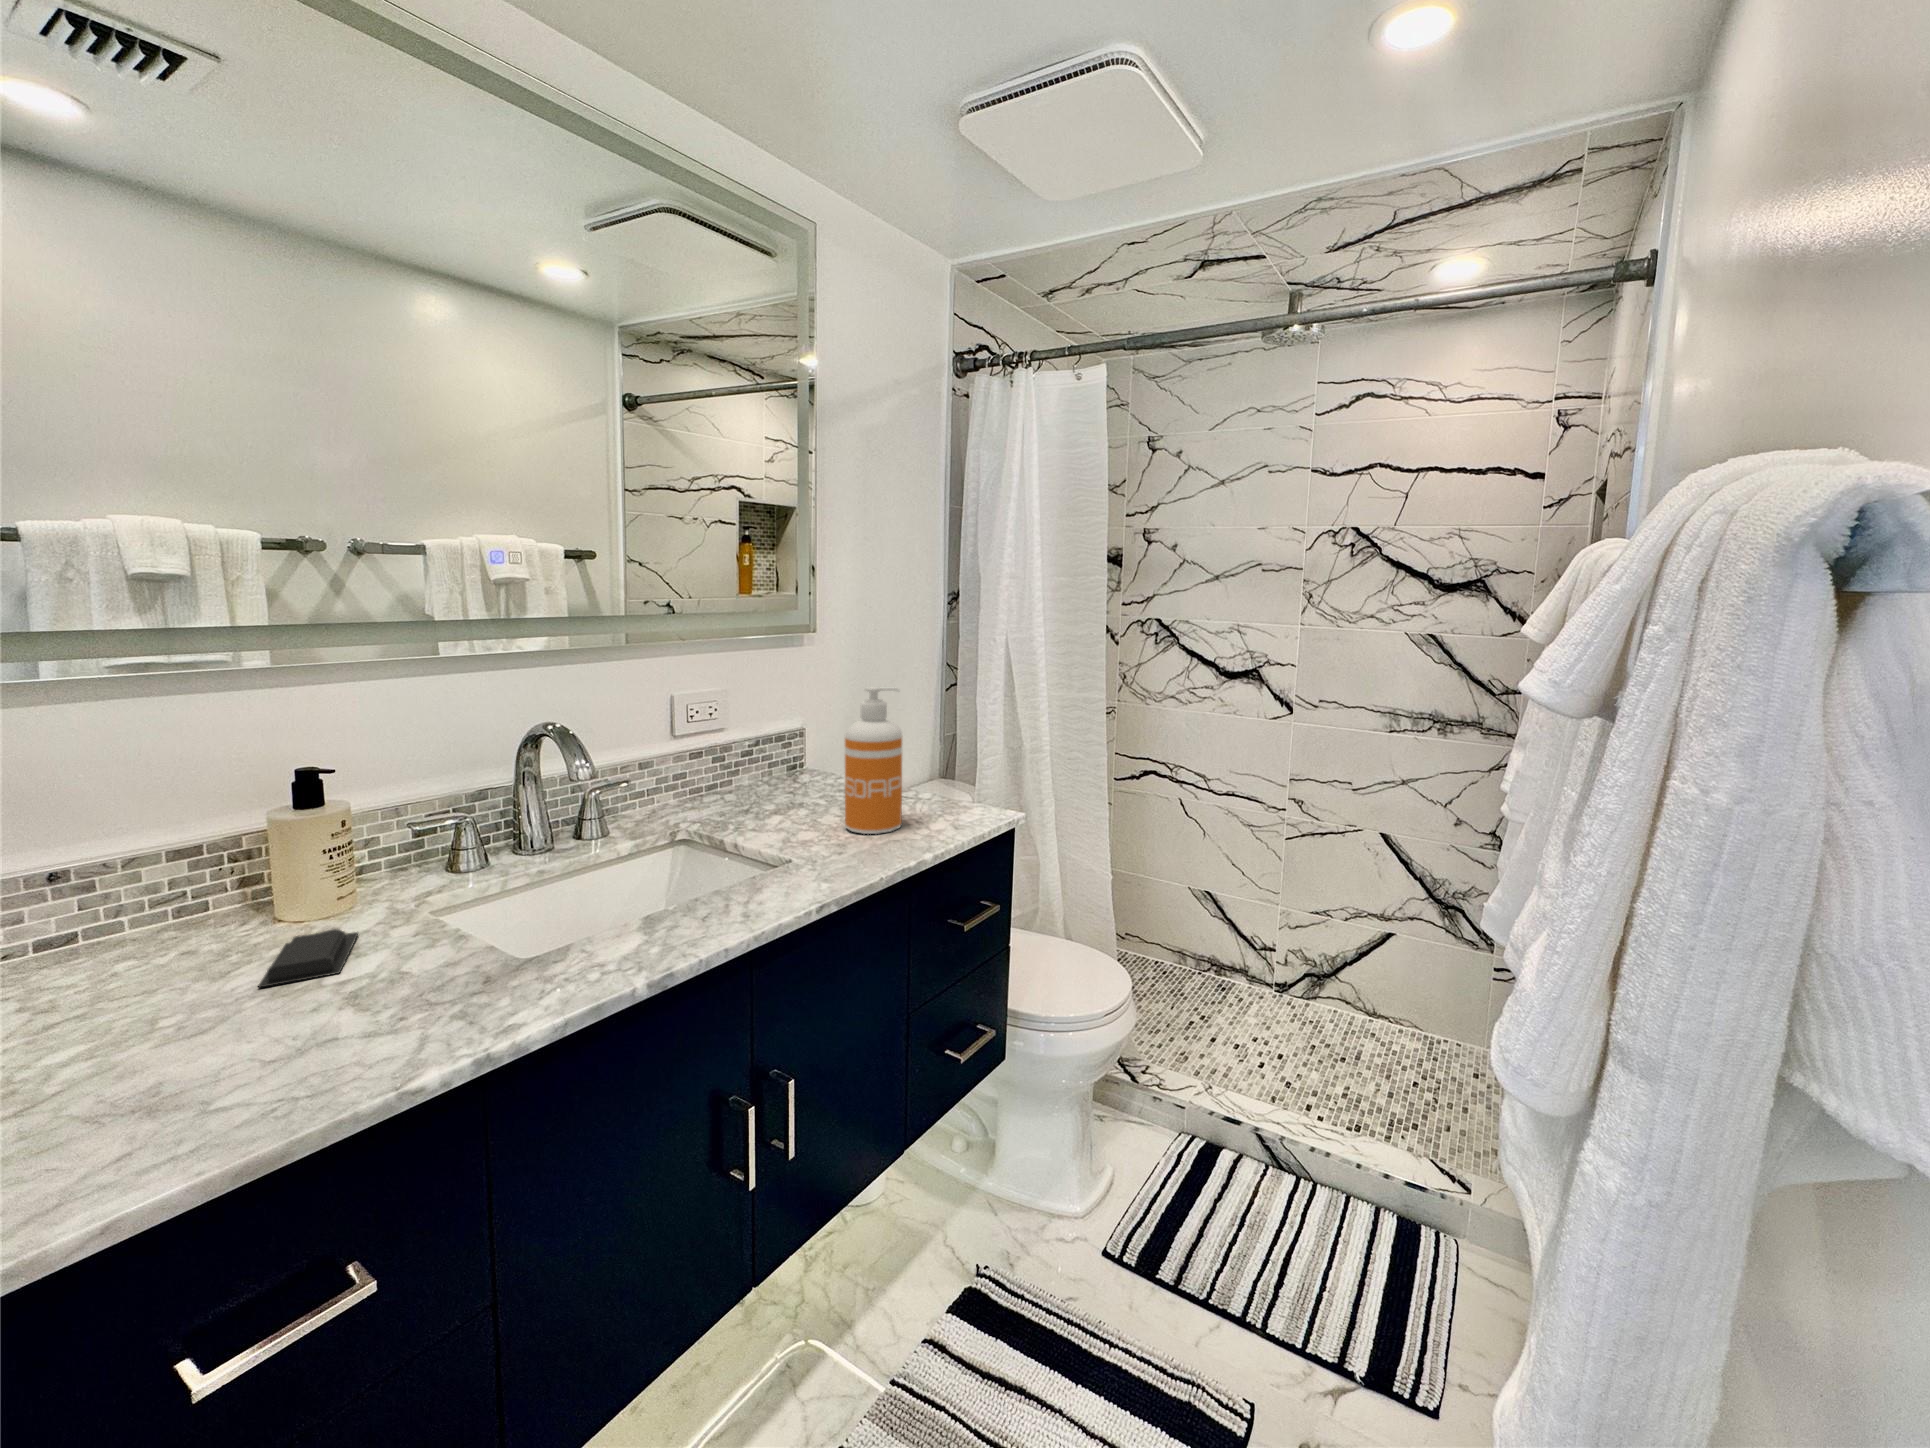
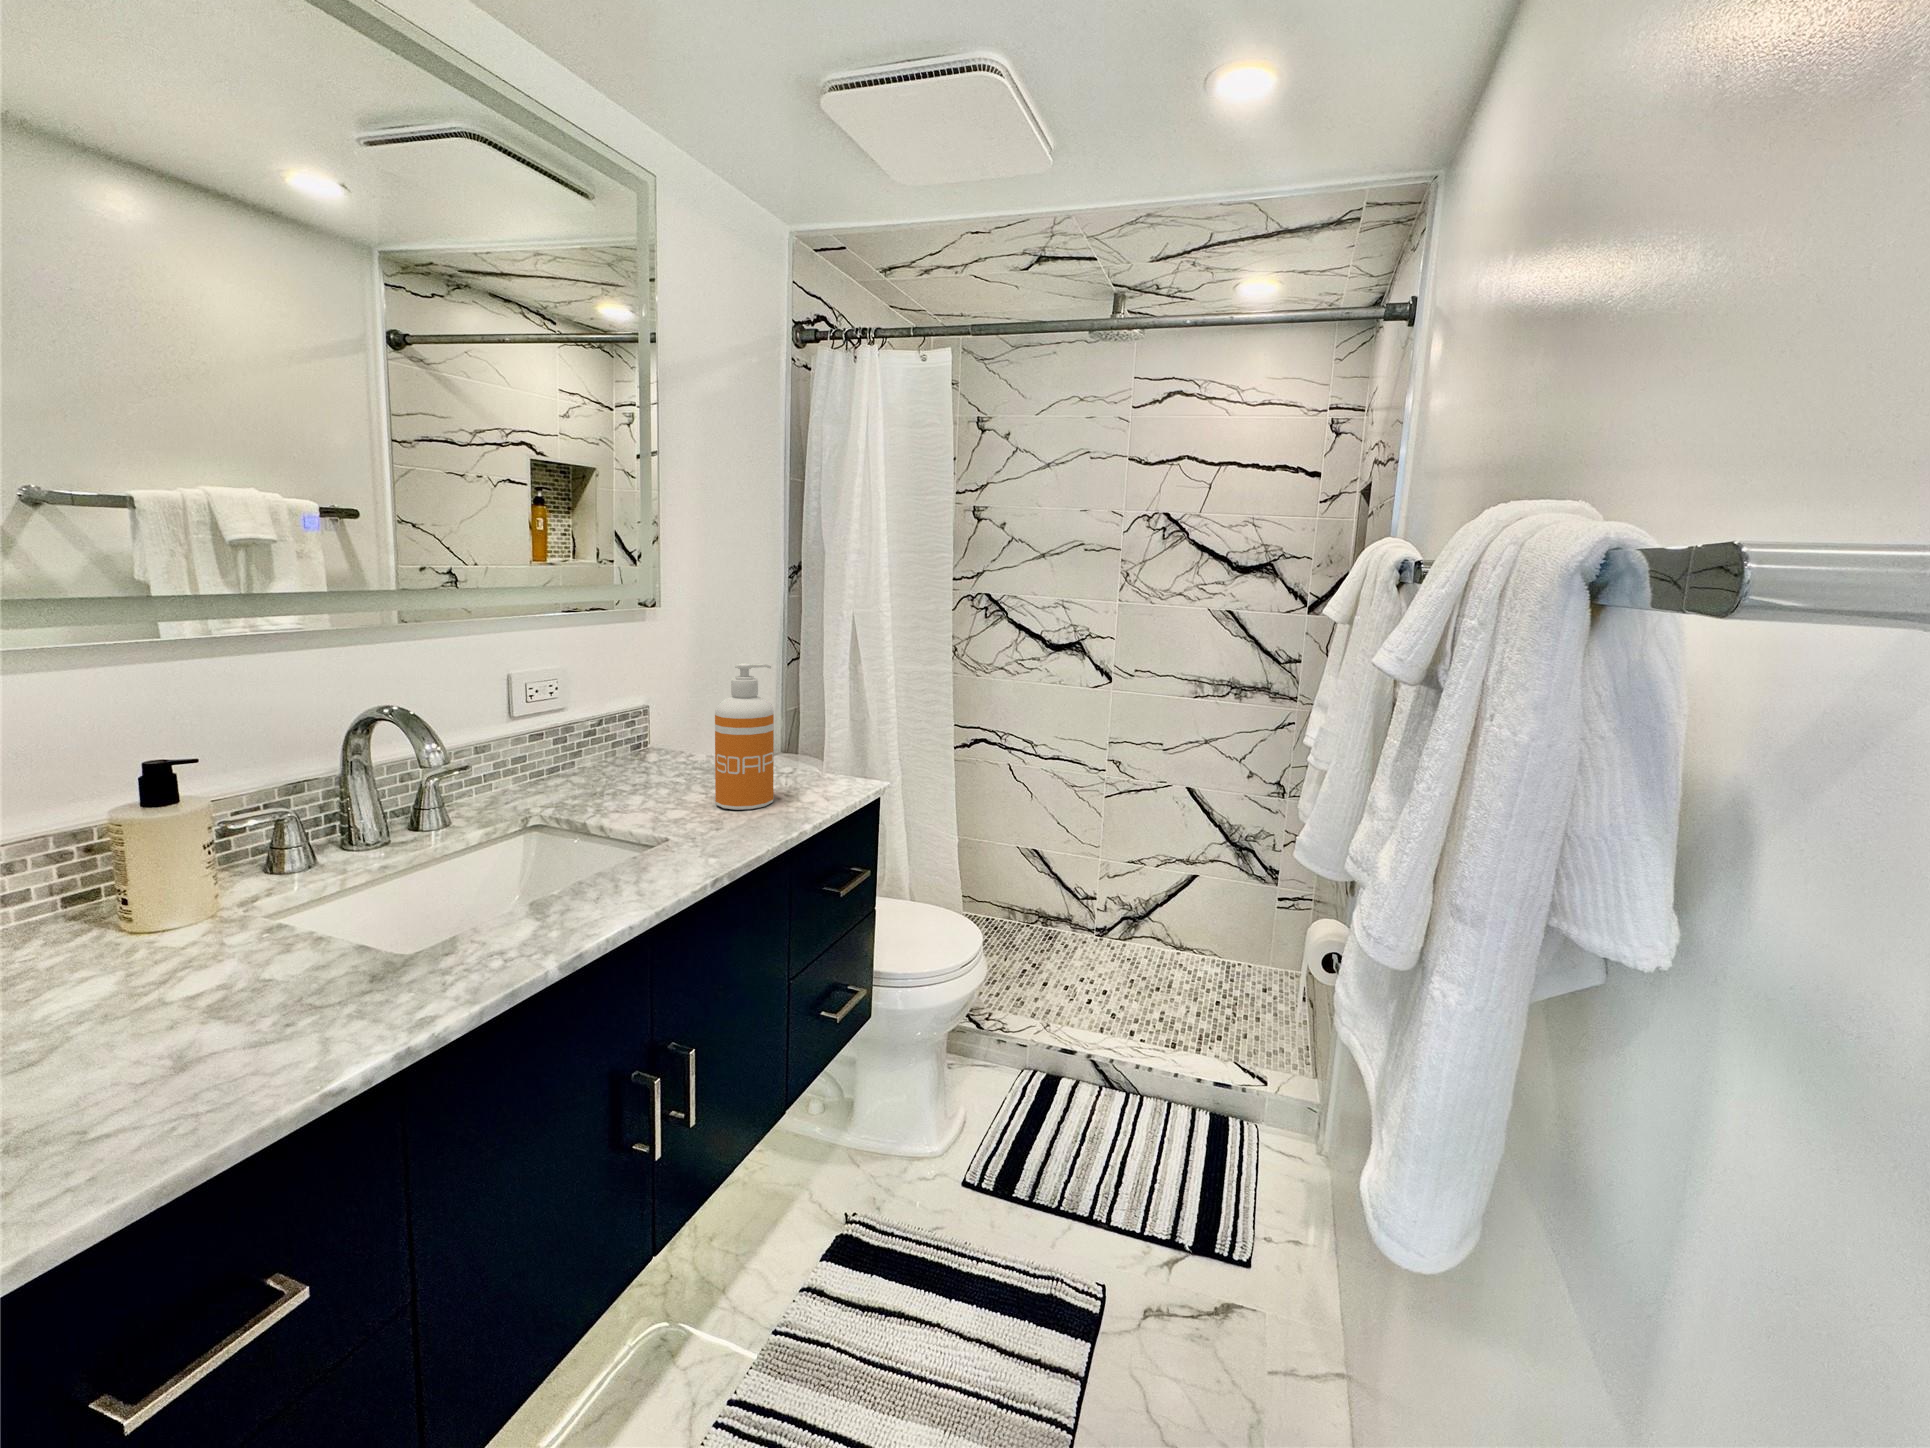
soap bar: present [258,929,358,988] -> none [79,943,183,1013]

